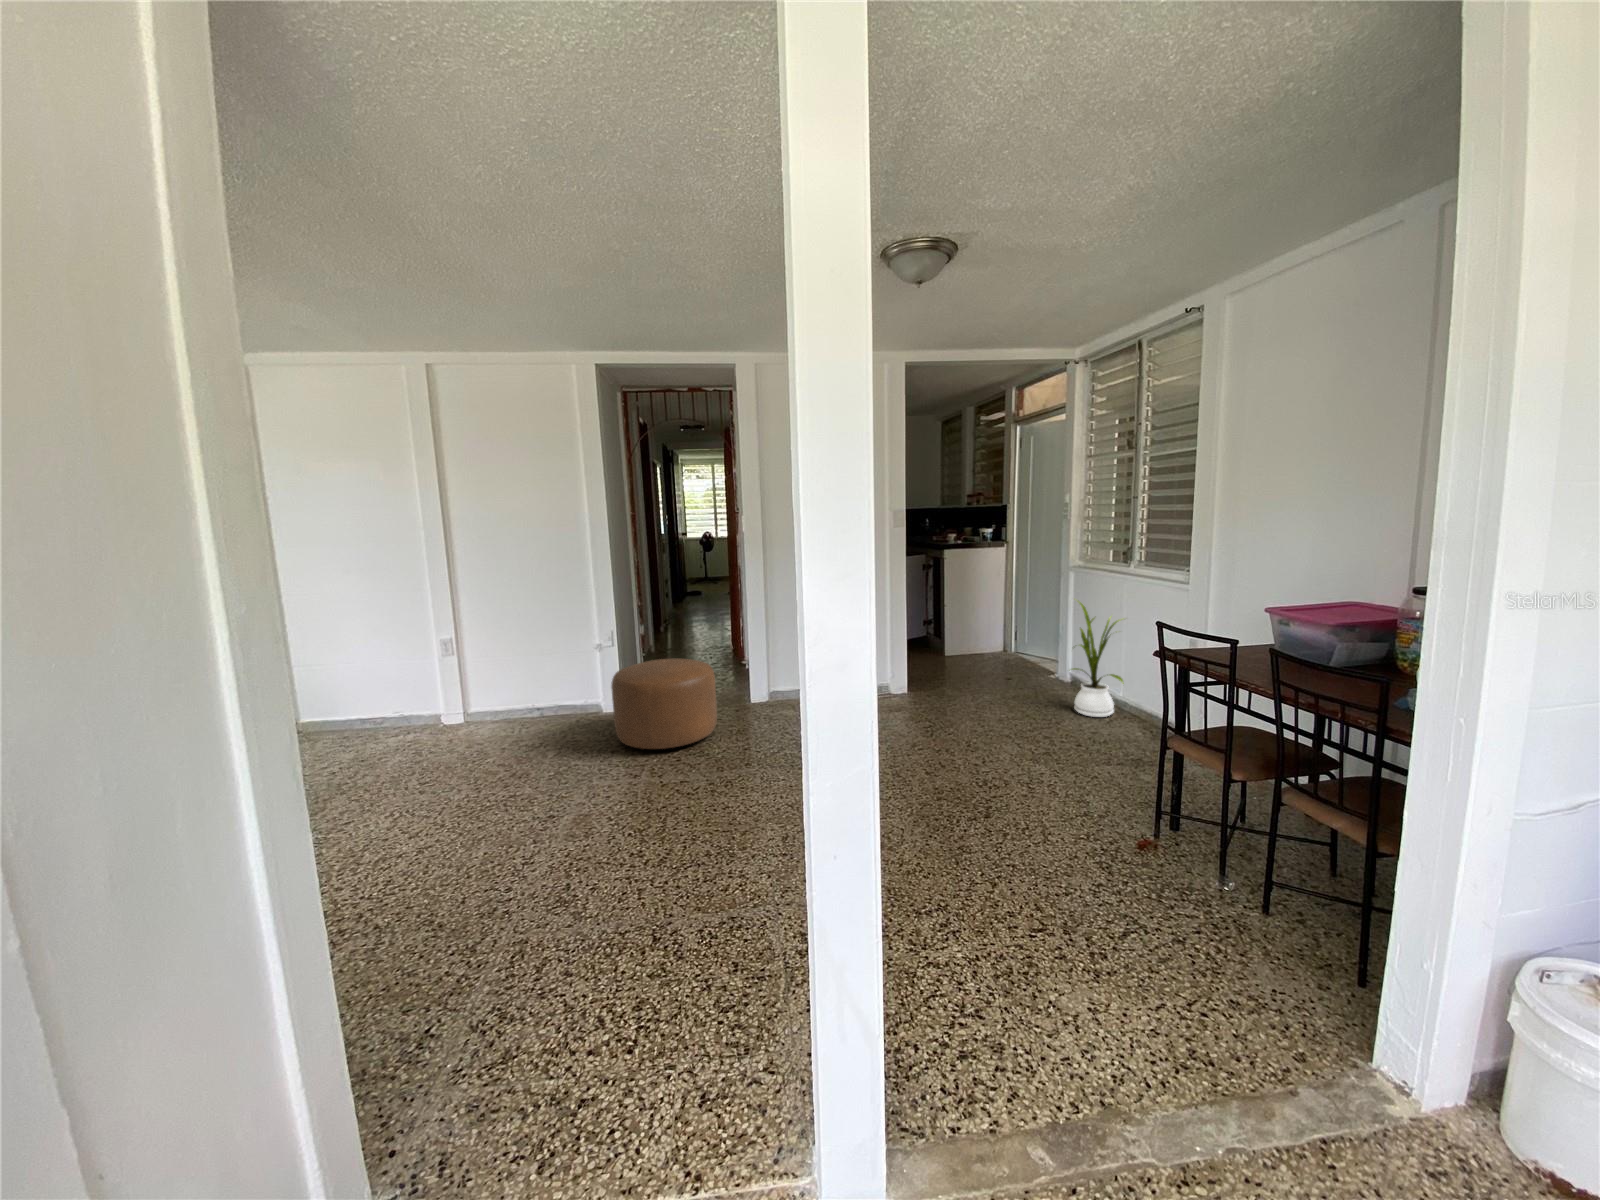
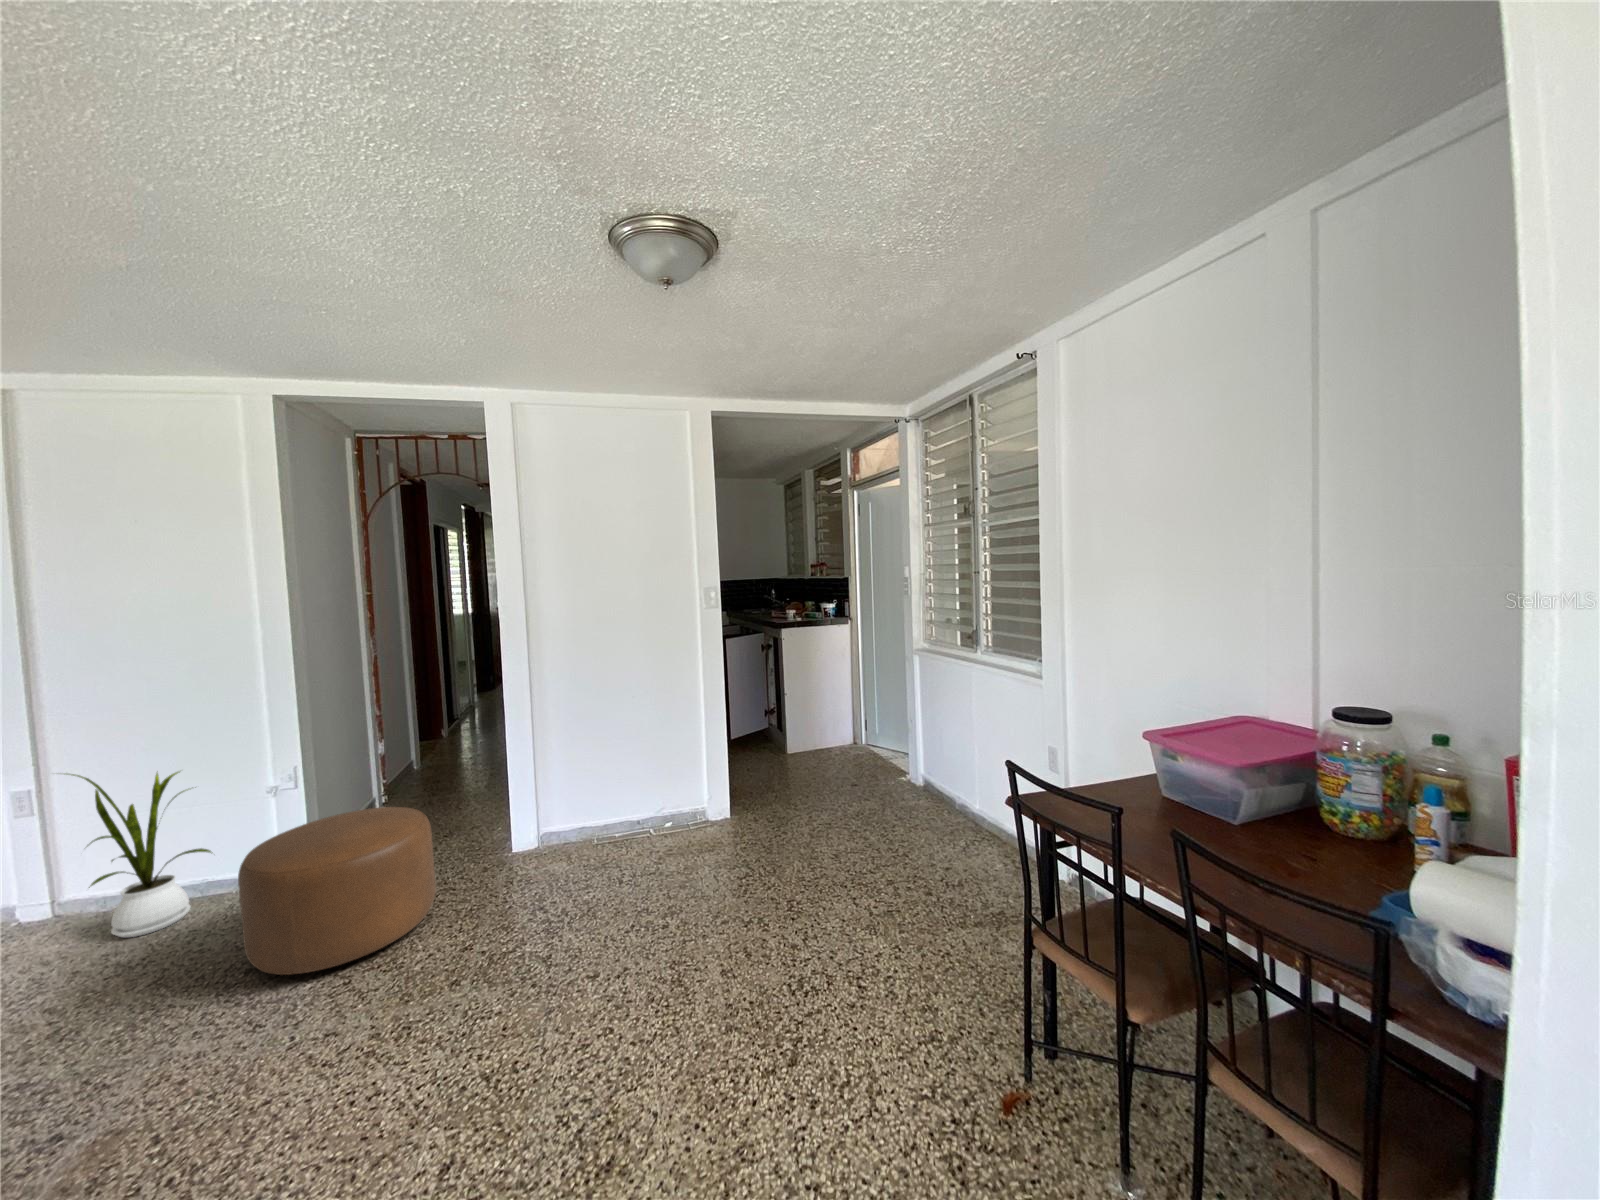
house plant: present [1072,601,1124,717] -> present [72,772,211,937]

